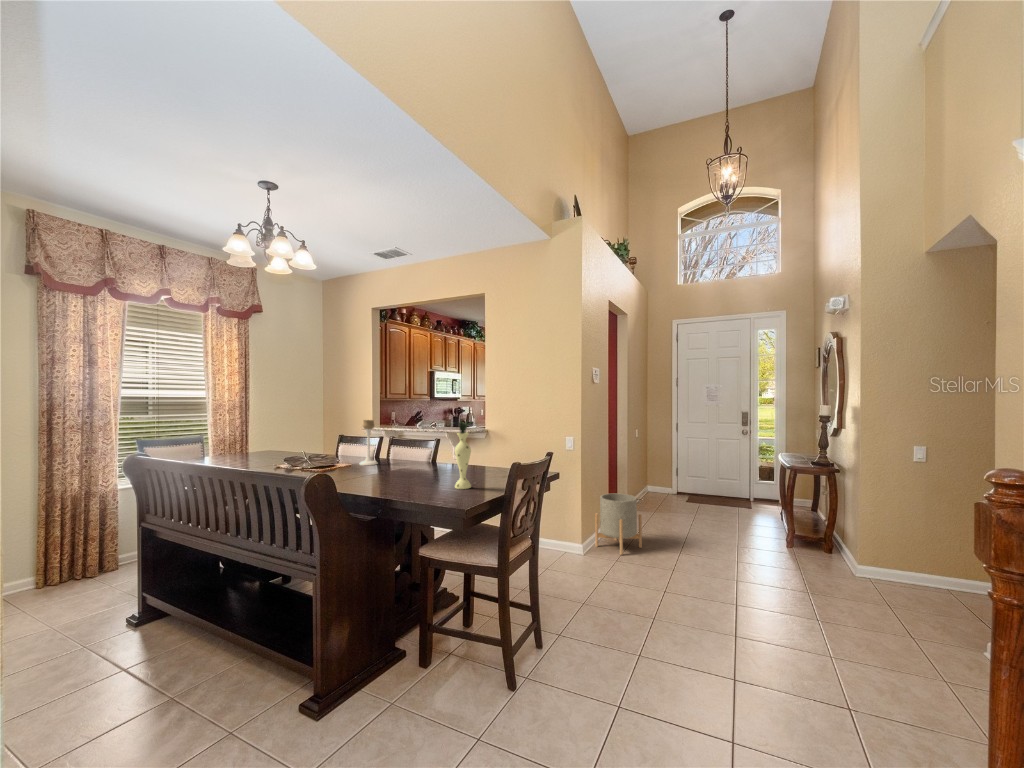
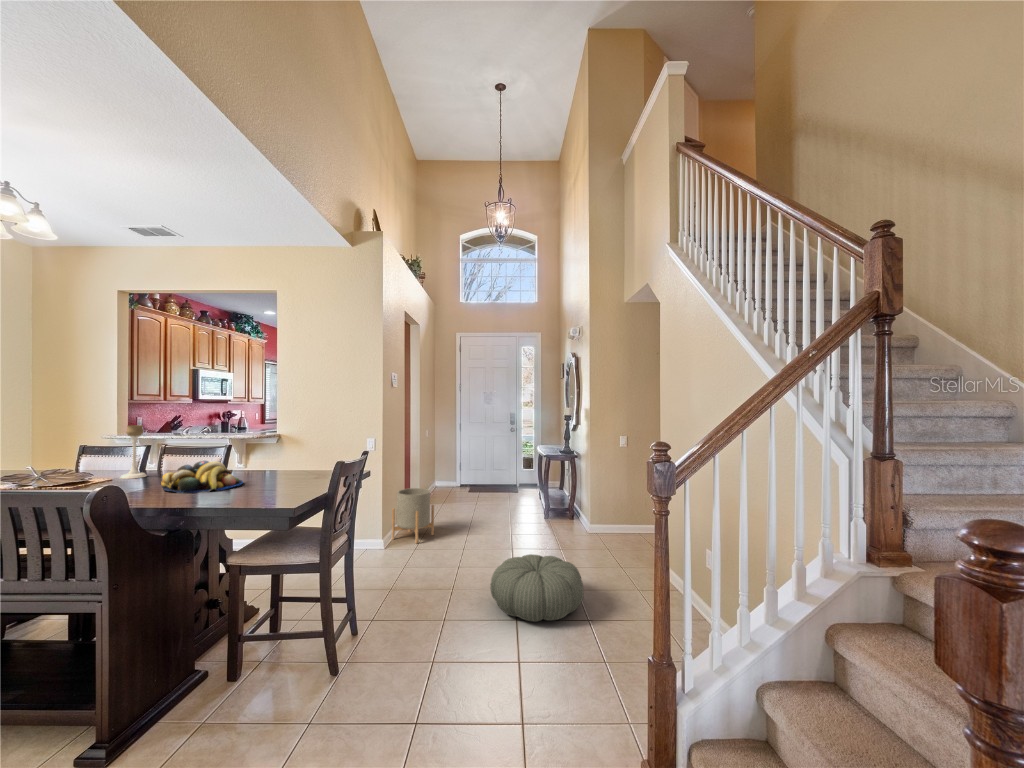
vase: present [455,421,471,489] -> none [261,420,295,493]
fruit bowl: none [378,453,441,483] -> present [161,461,243,494]
pouf: none [698,593,833,688] -> present [490,554,584,622]

